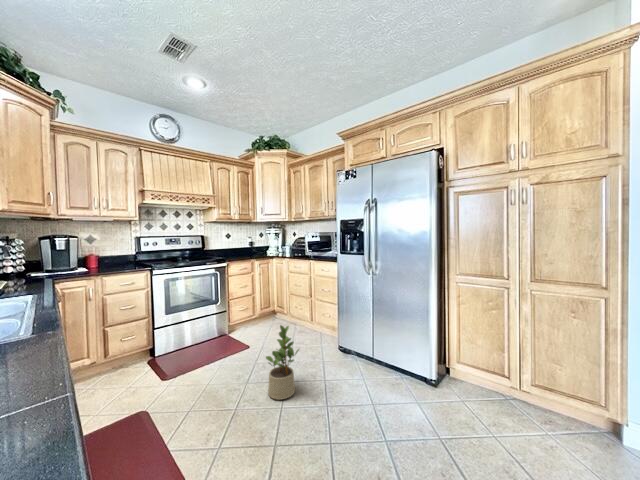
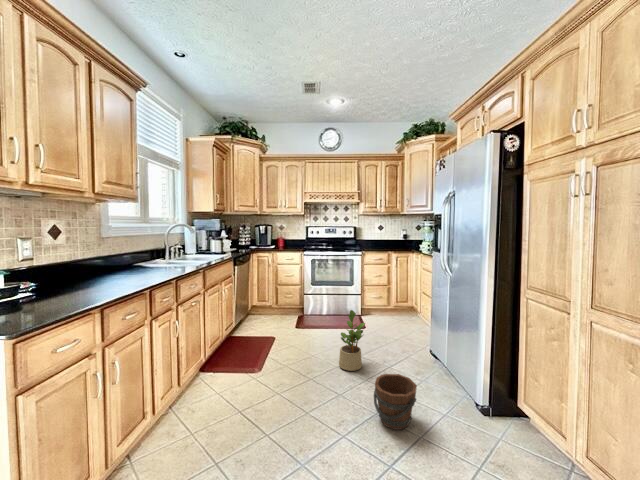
bucket: none [355,372,404,433] -> present [374,374,417,430]

